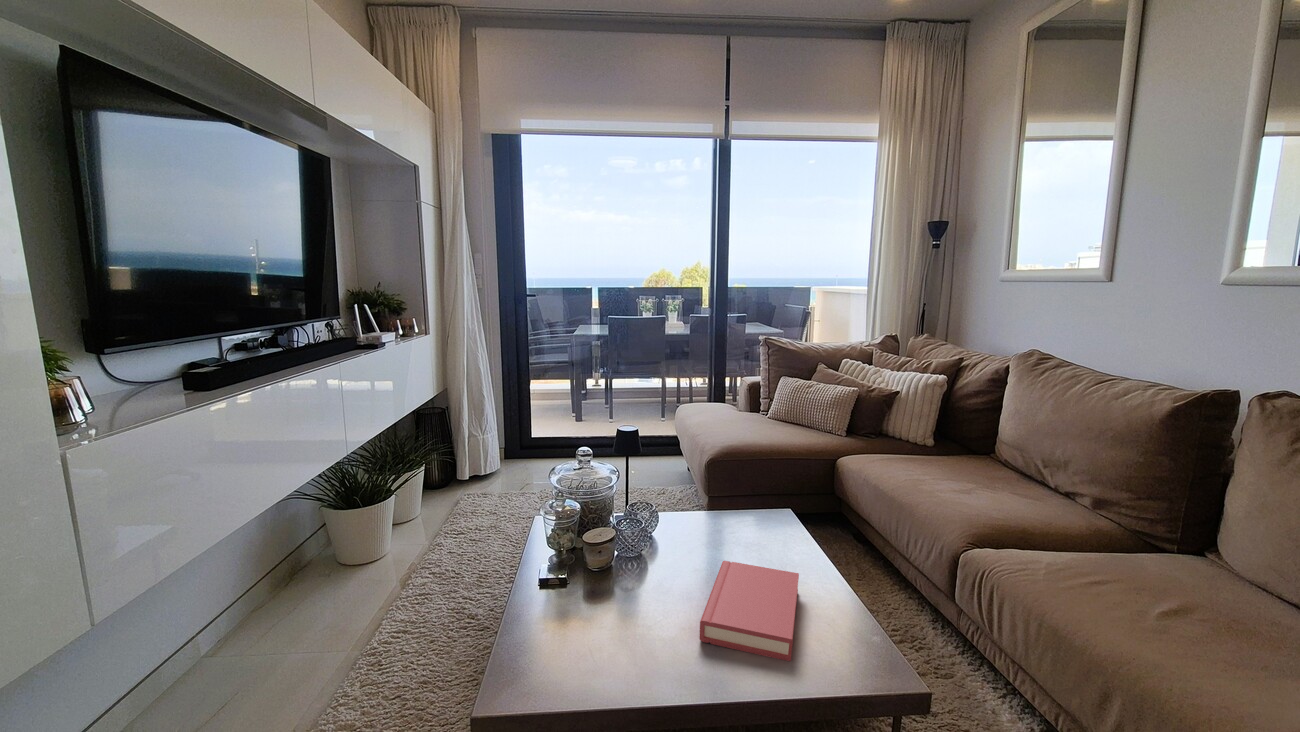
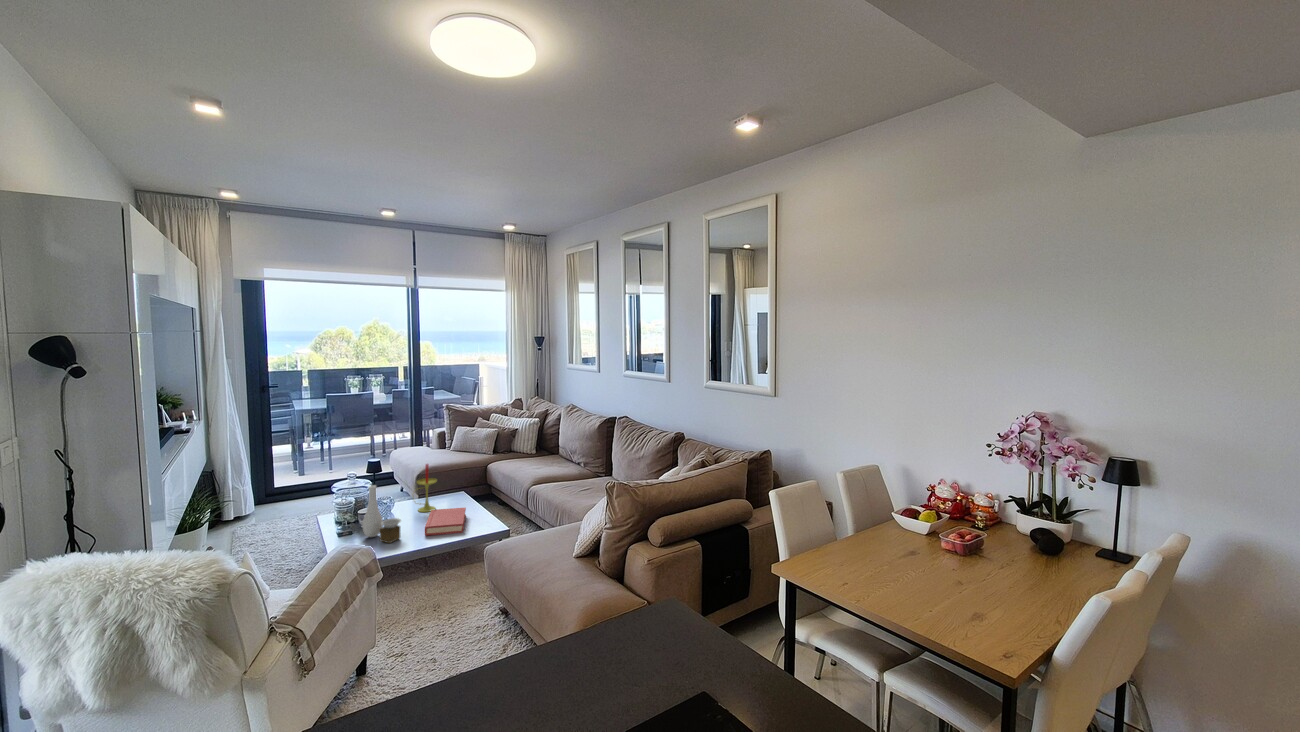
candle: none [690,450,740,554] -> present [413,464,437,512]
vase: none [580,492,650,643] -> present [363,485,401,543]

